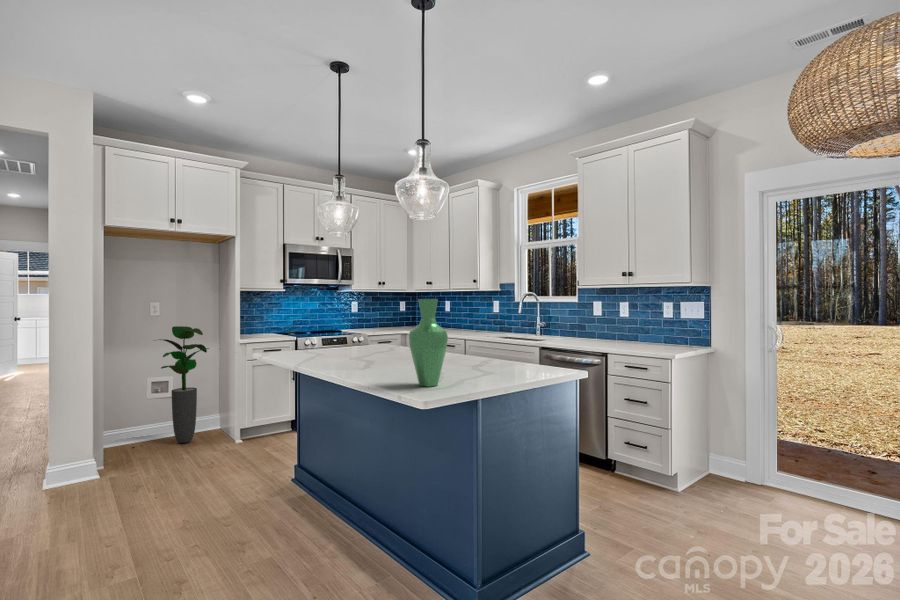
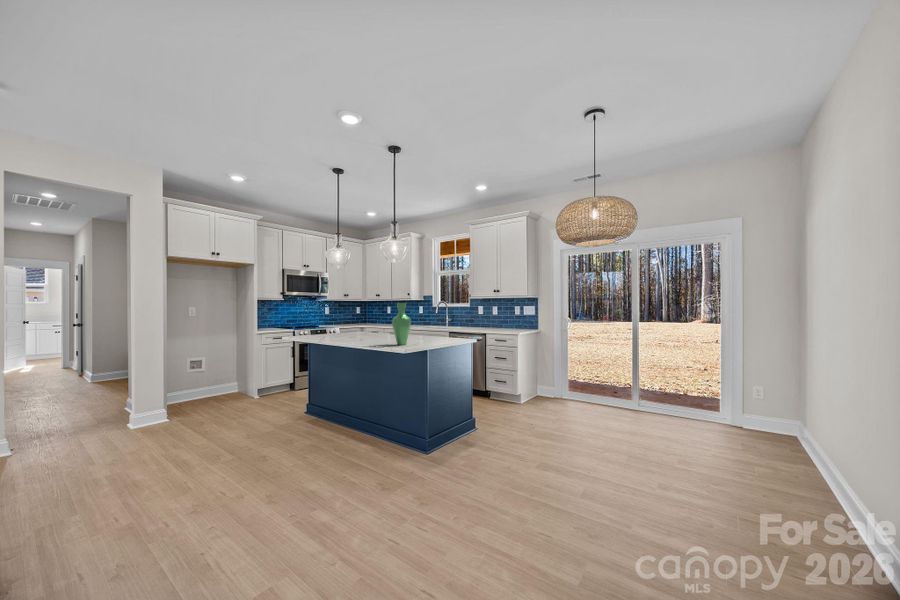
potted plant: present [160,326,209,443] -> none [196,323,236,401]

